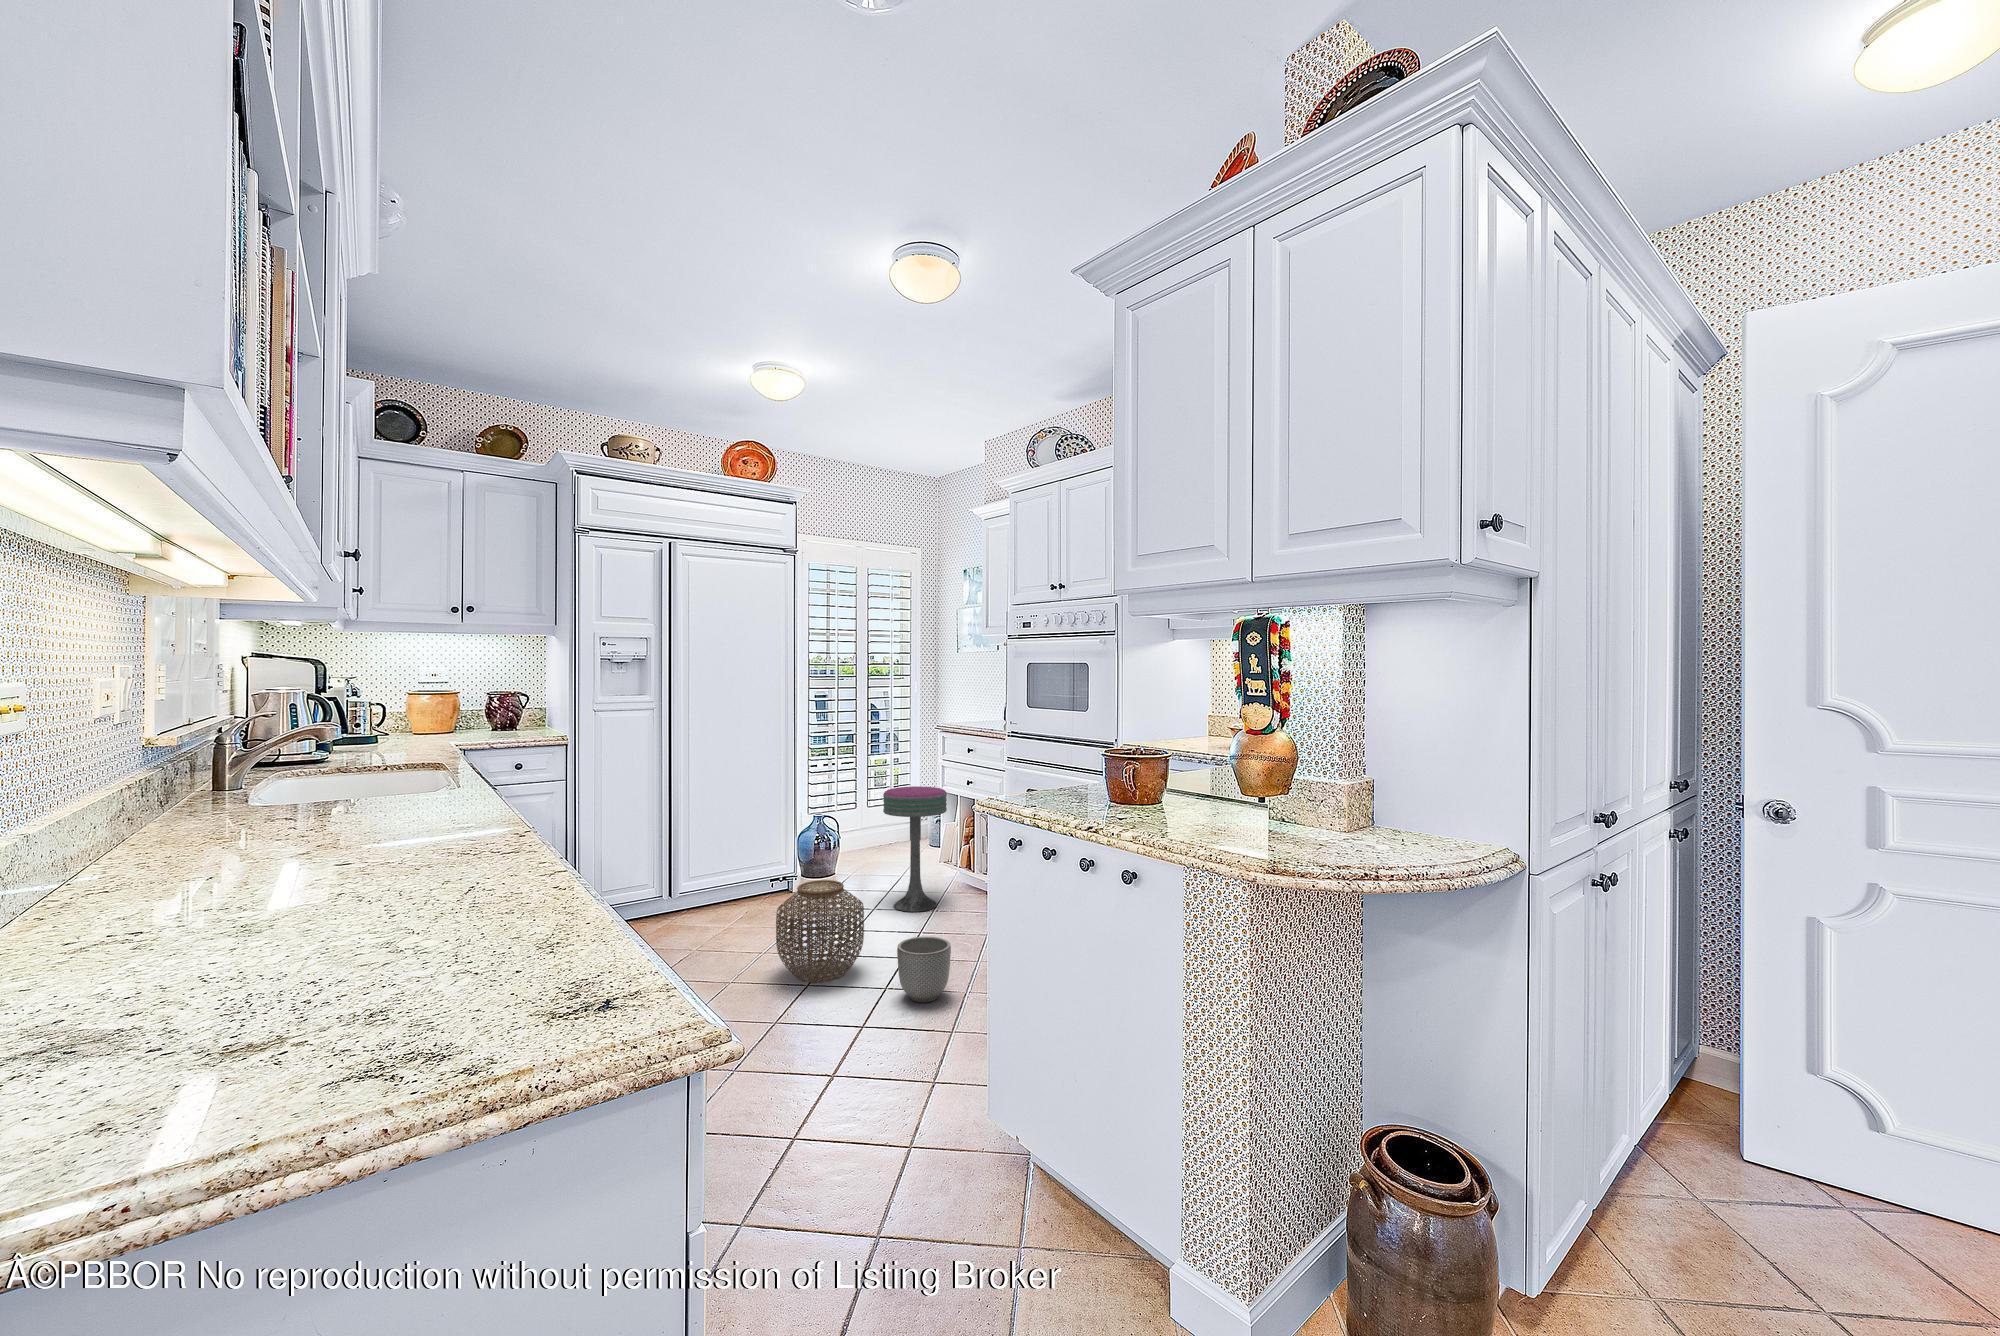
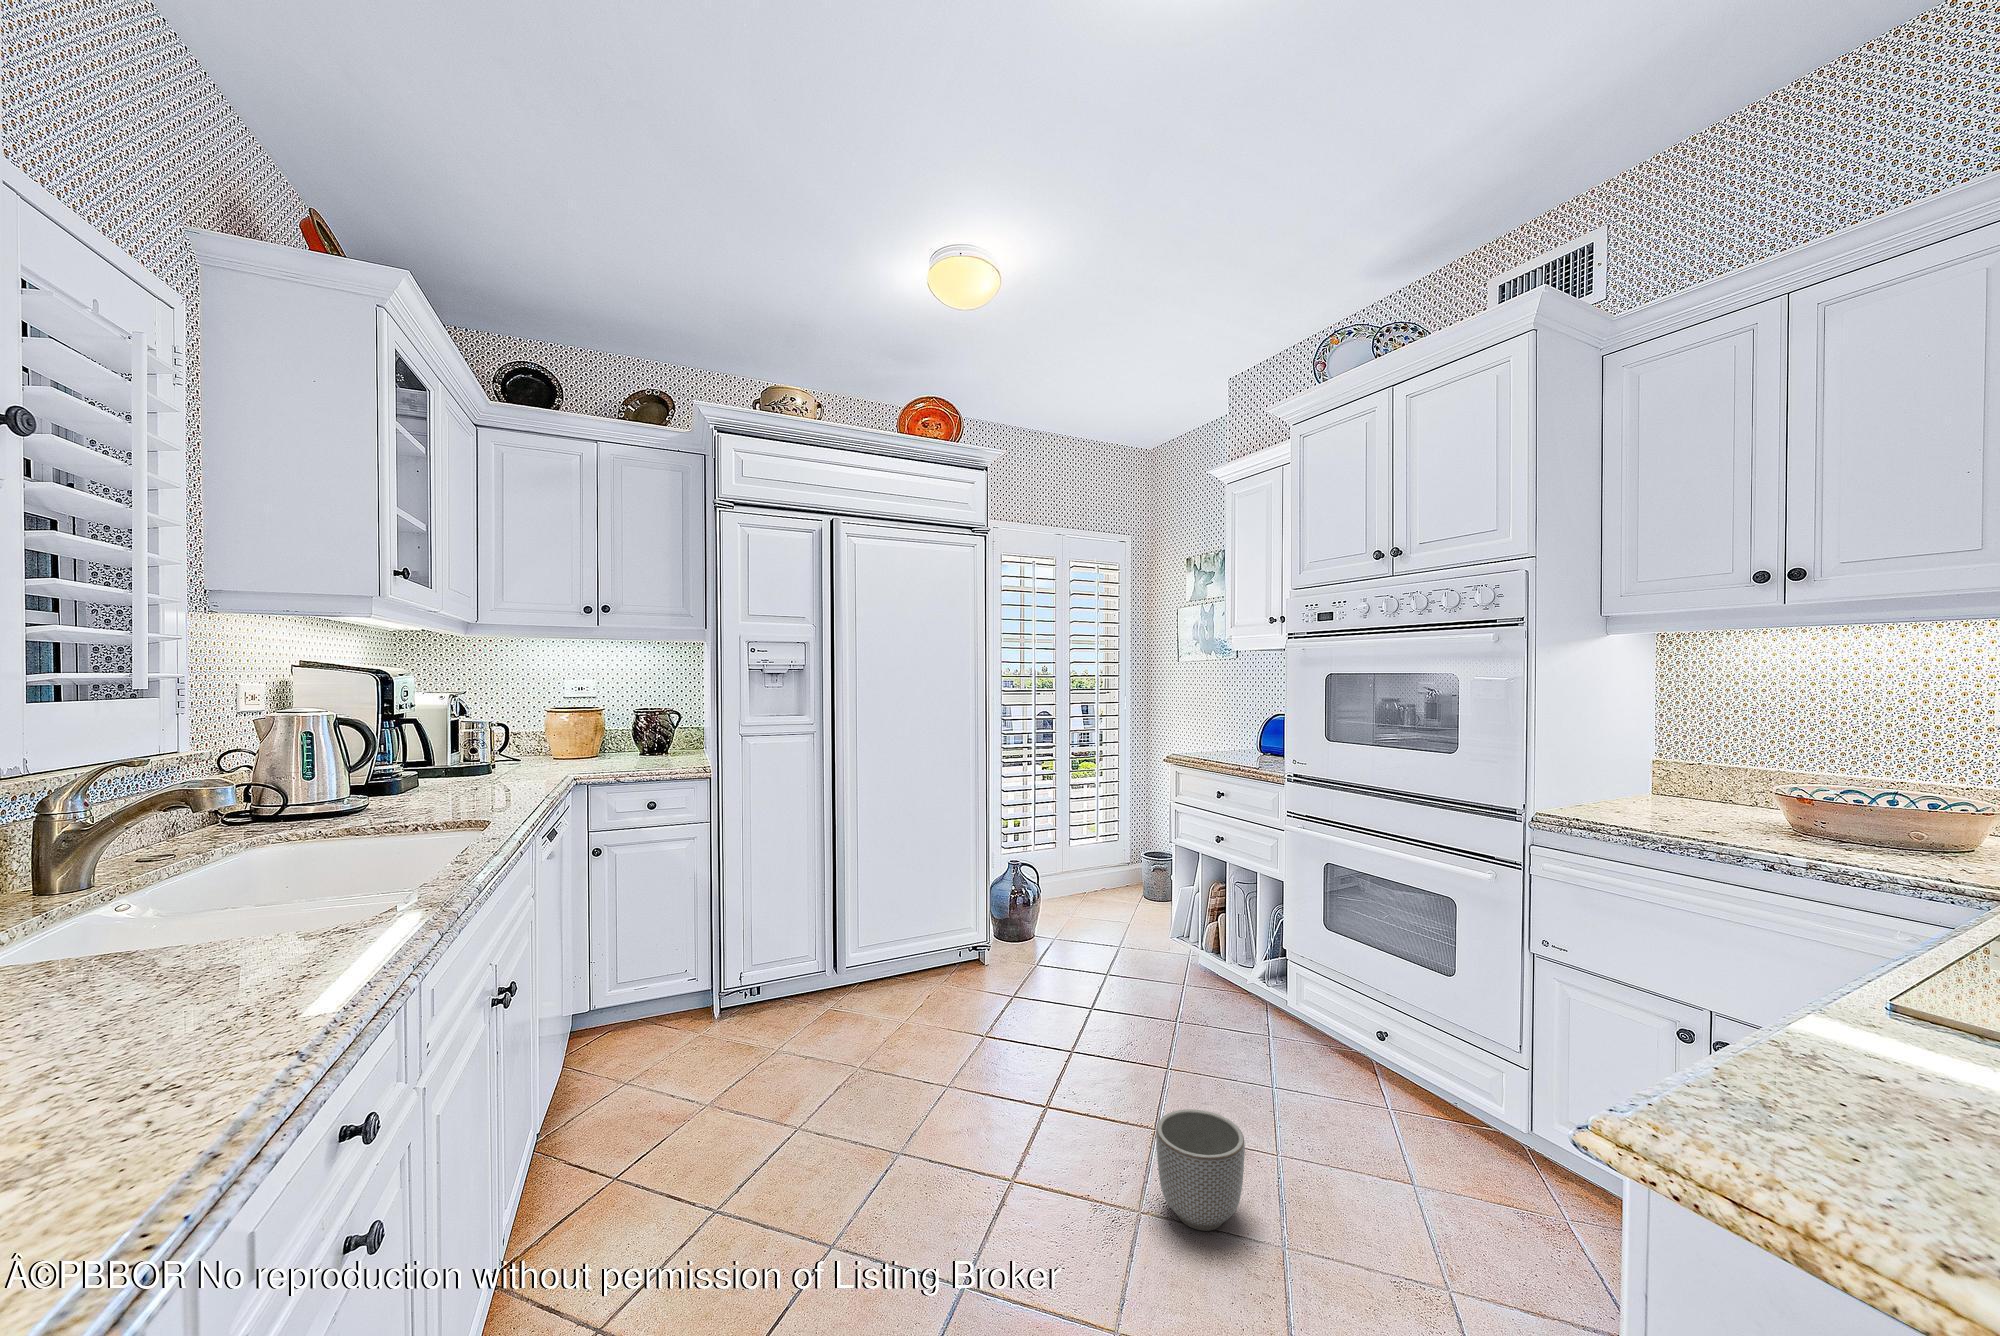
bar stool: present [883,786,947,912] -> none [1105,839,1193,1017]
woven basket: present [776,880,864,983] -> none [969,994,1096,1157]

